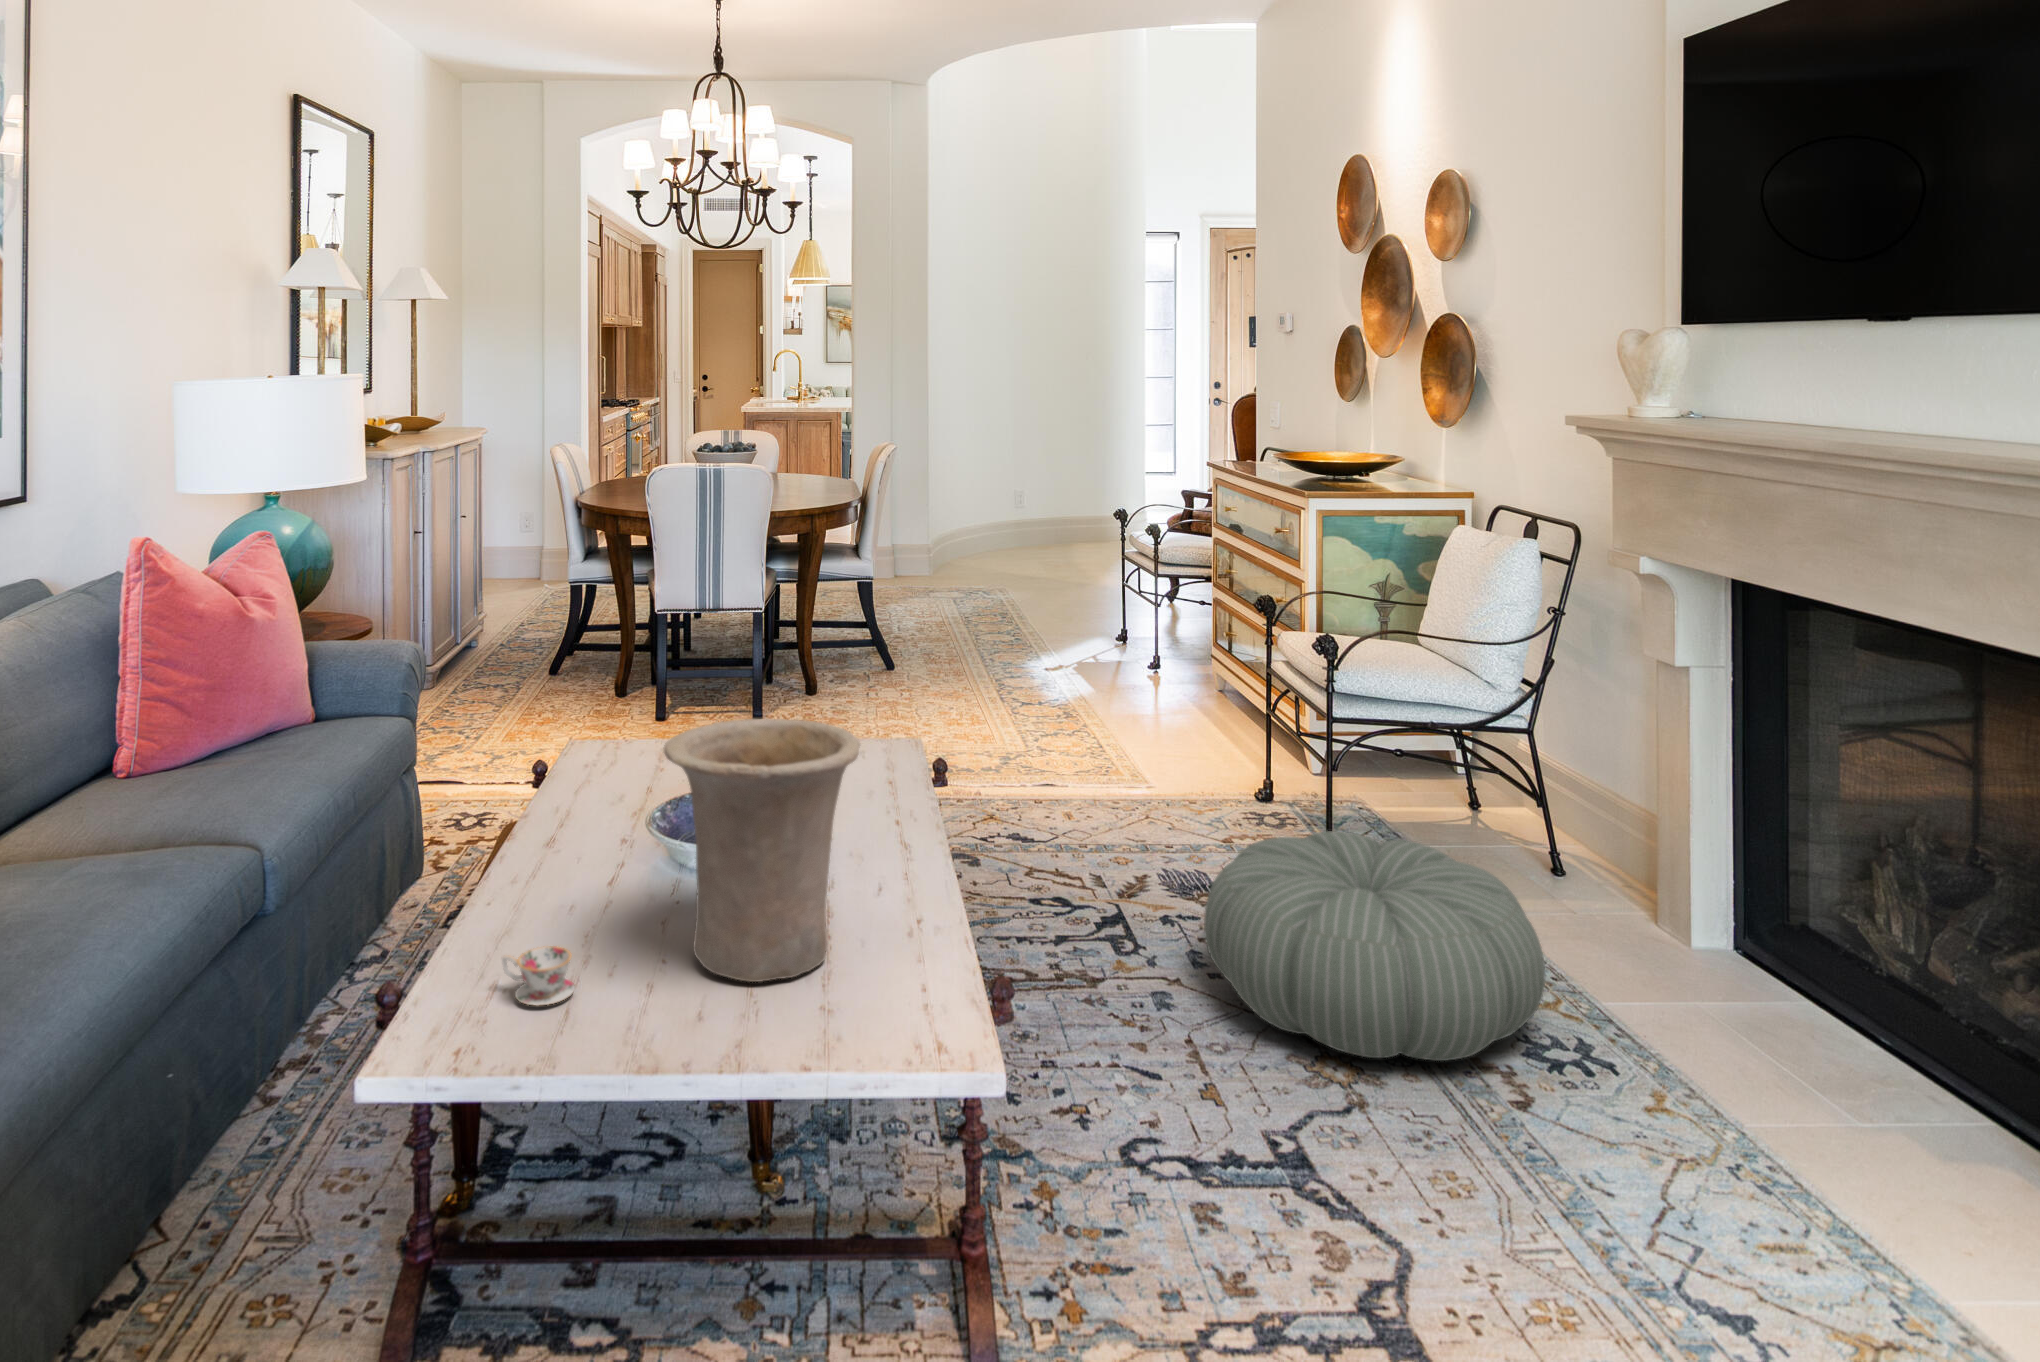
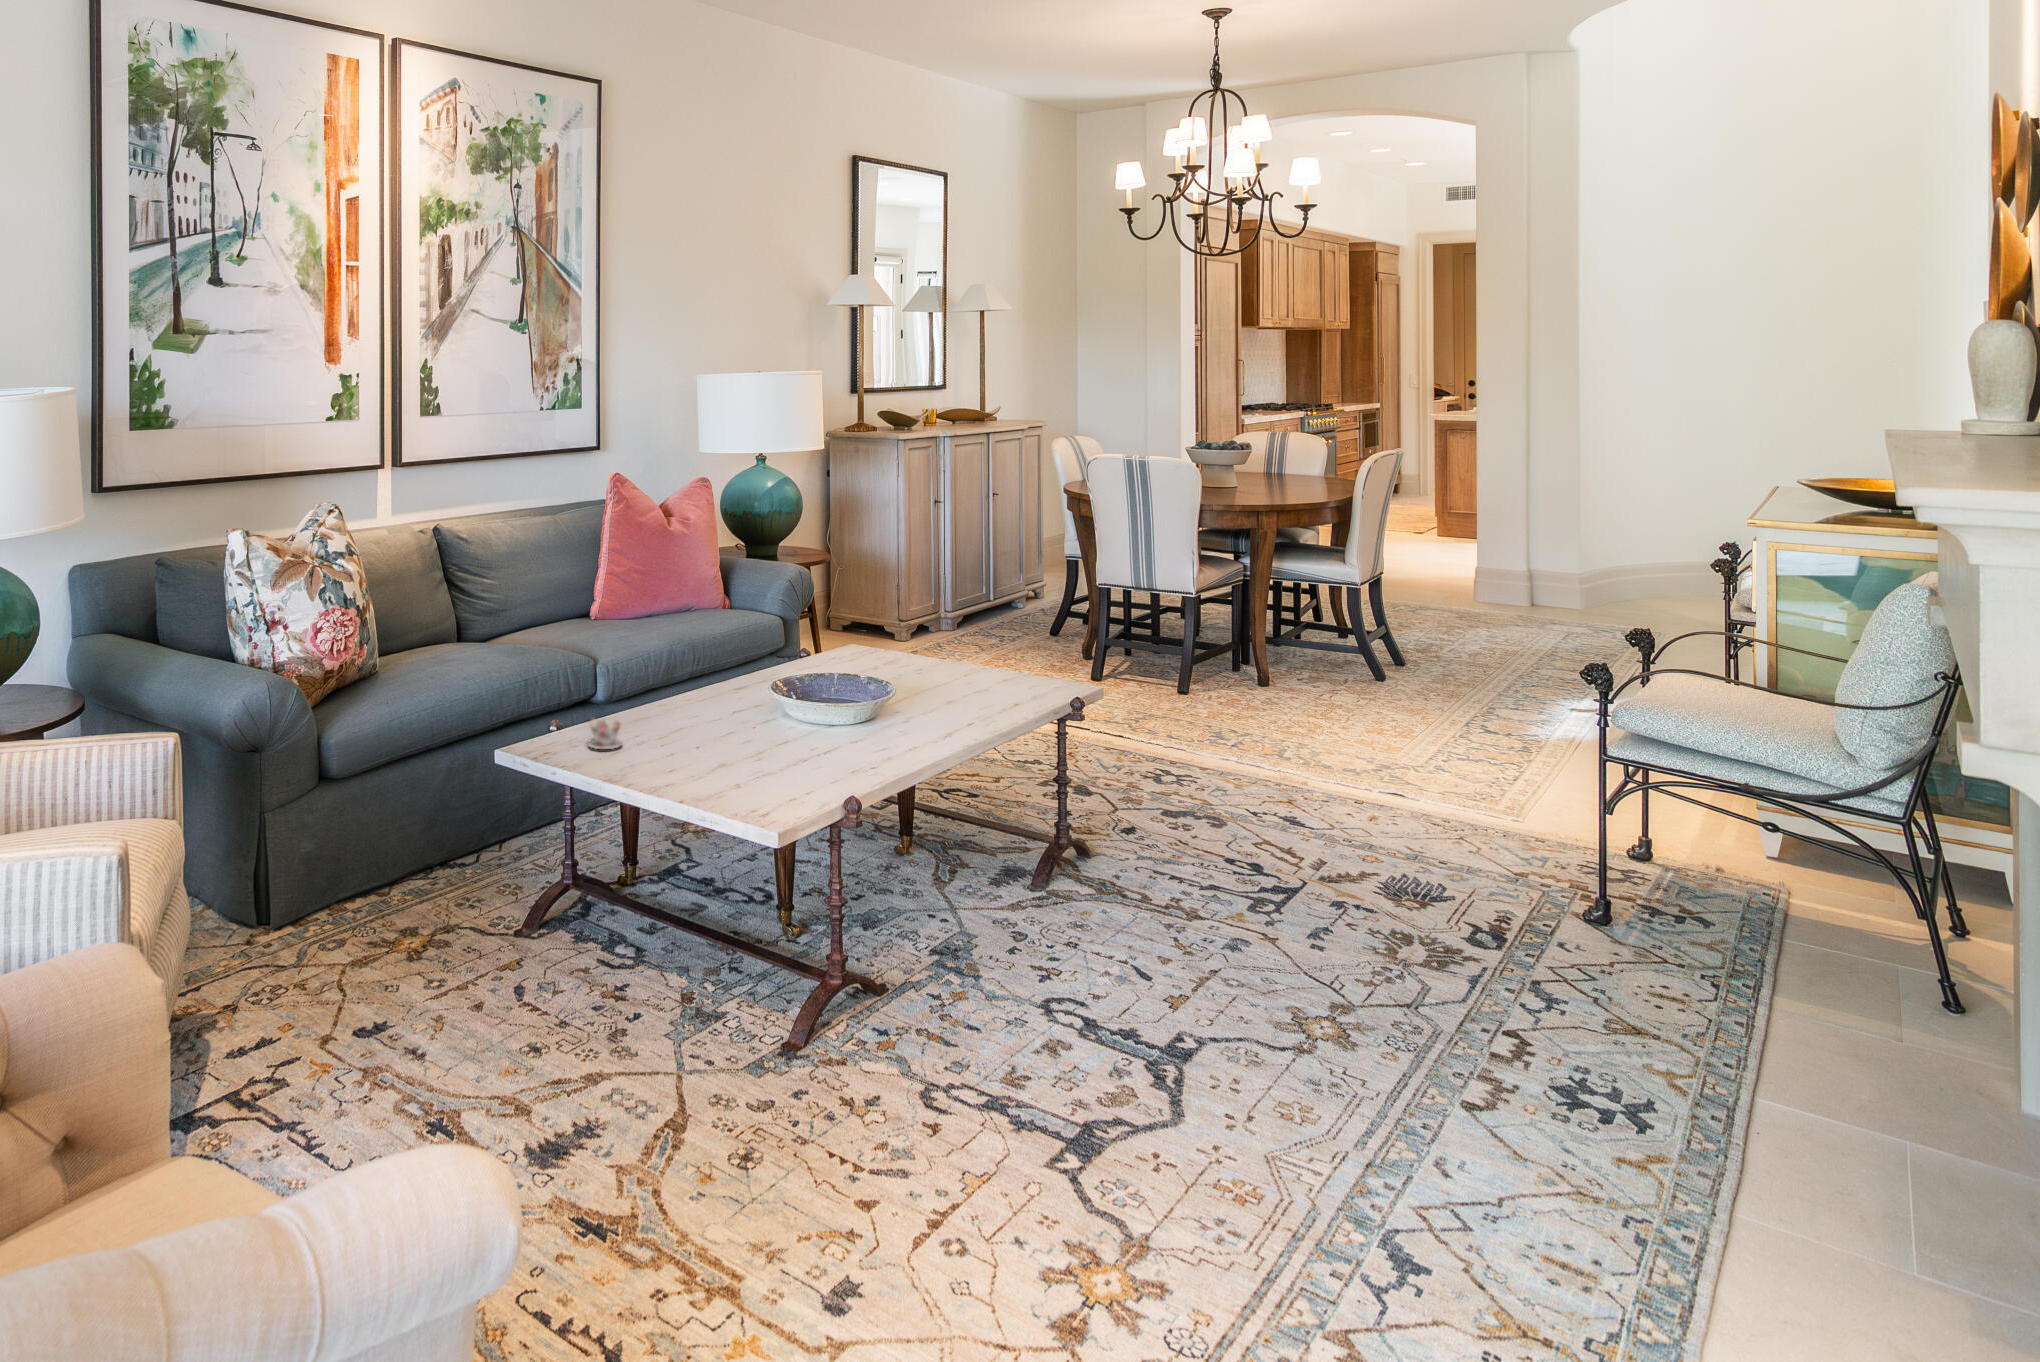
vase: present [664,719,860,982] -> none [669,609,798,772]
pouf: present [1204,831,1545,1061] -> none [1246,847,1602,1079]

